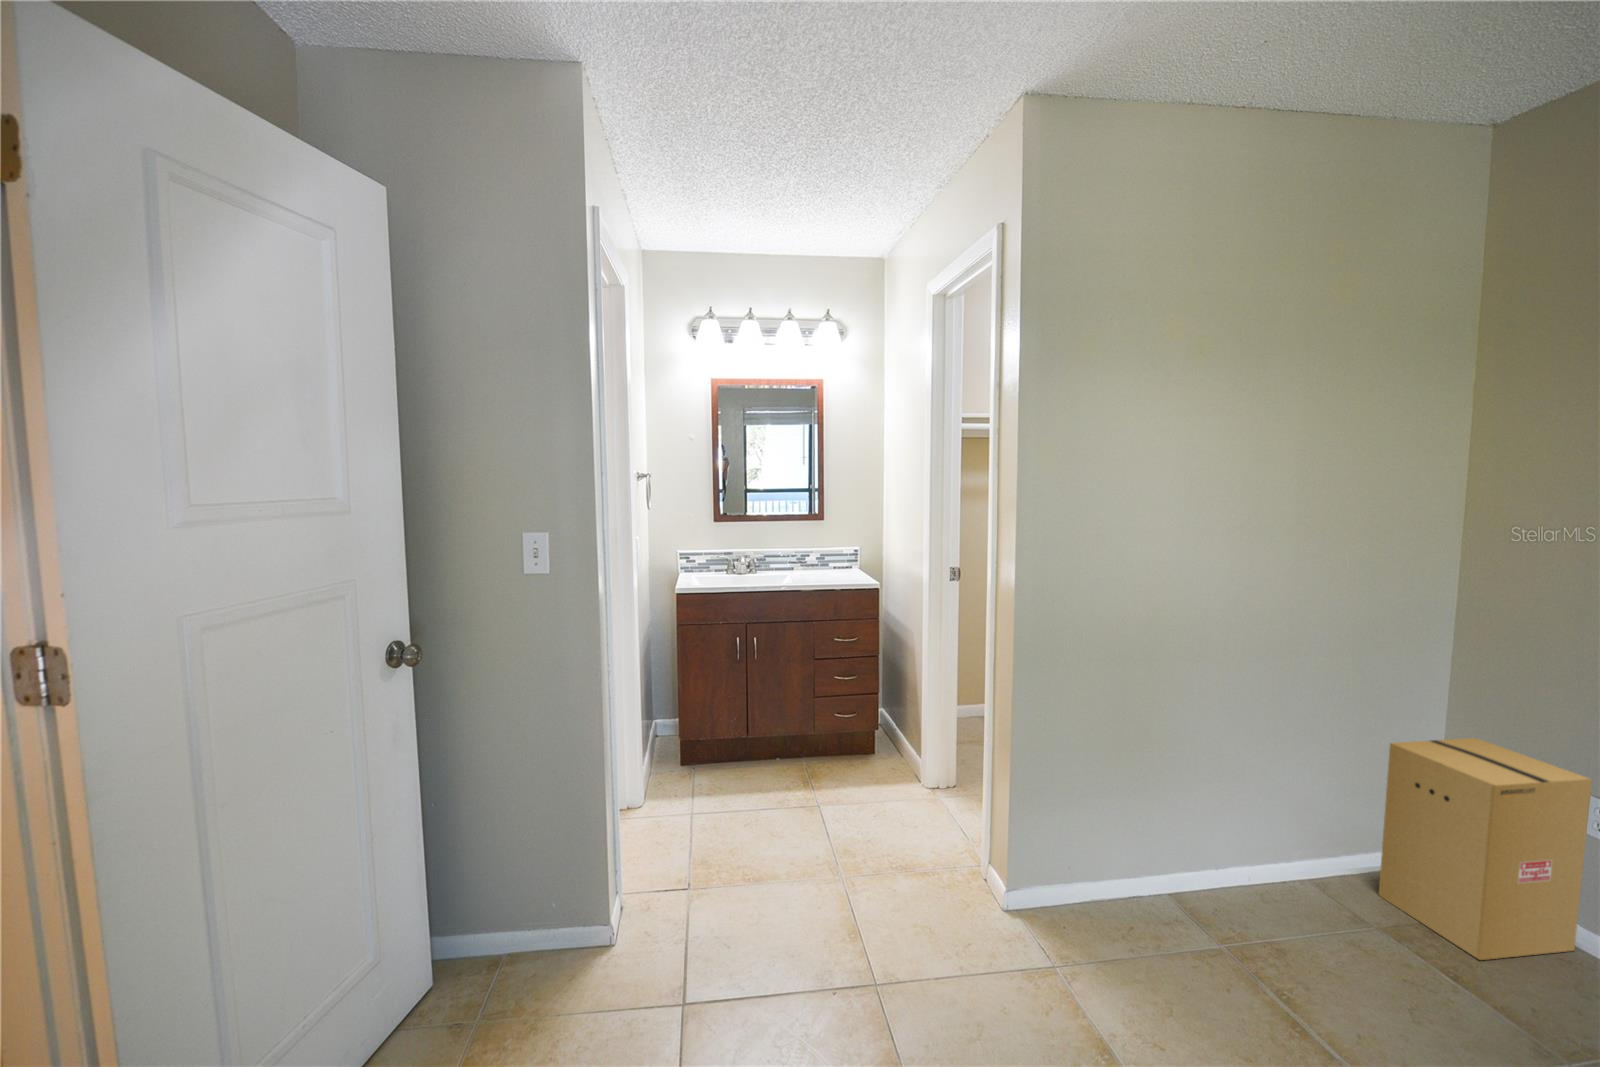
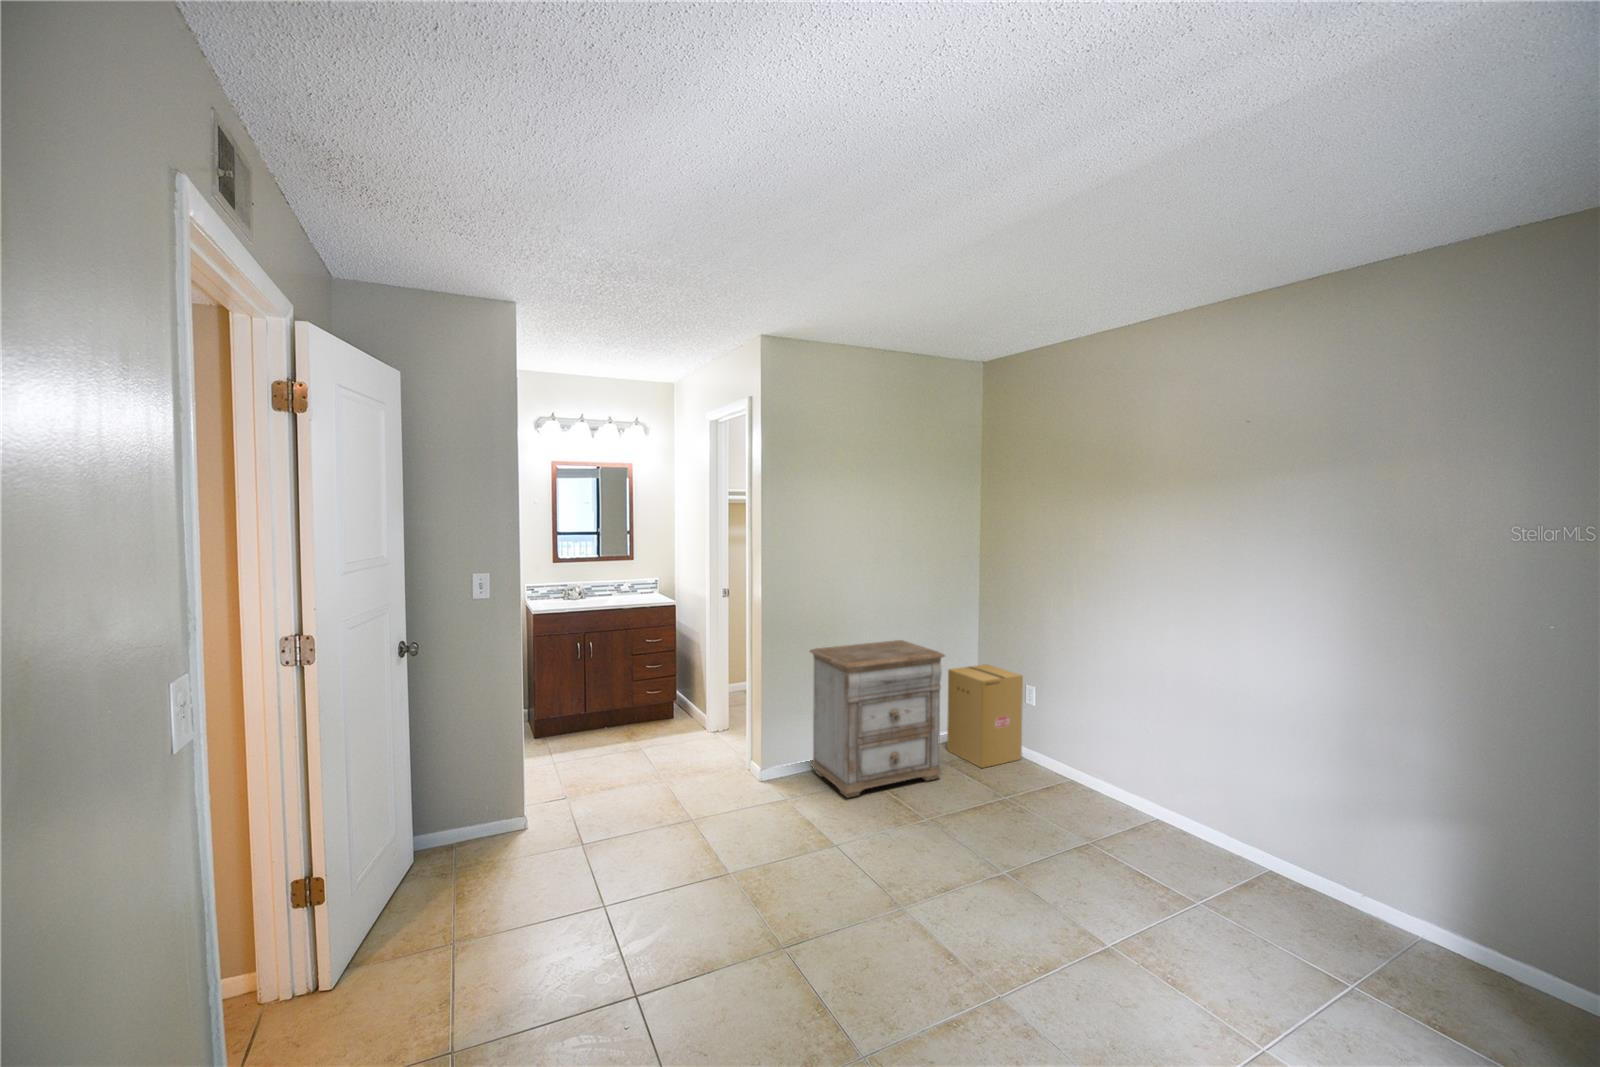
nightstand: none [1101,680,1416,990] -> present [810,640,945,798]

